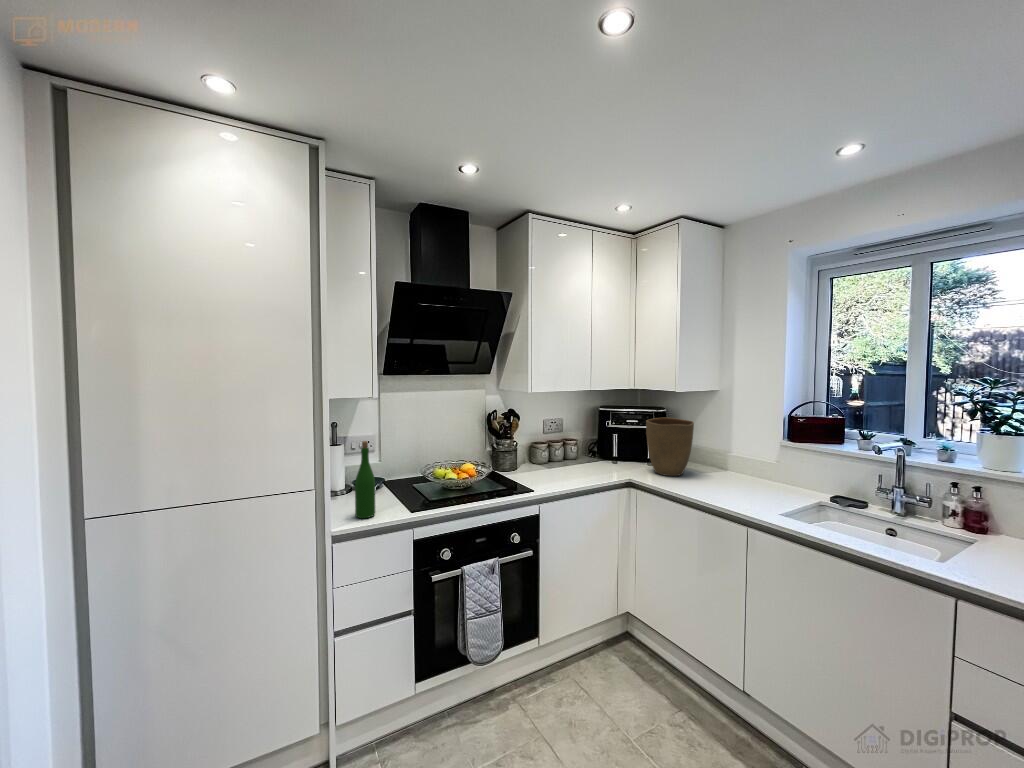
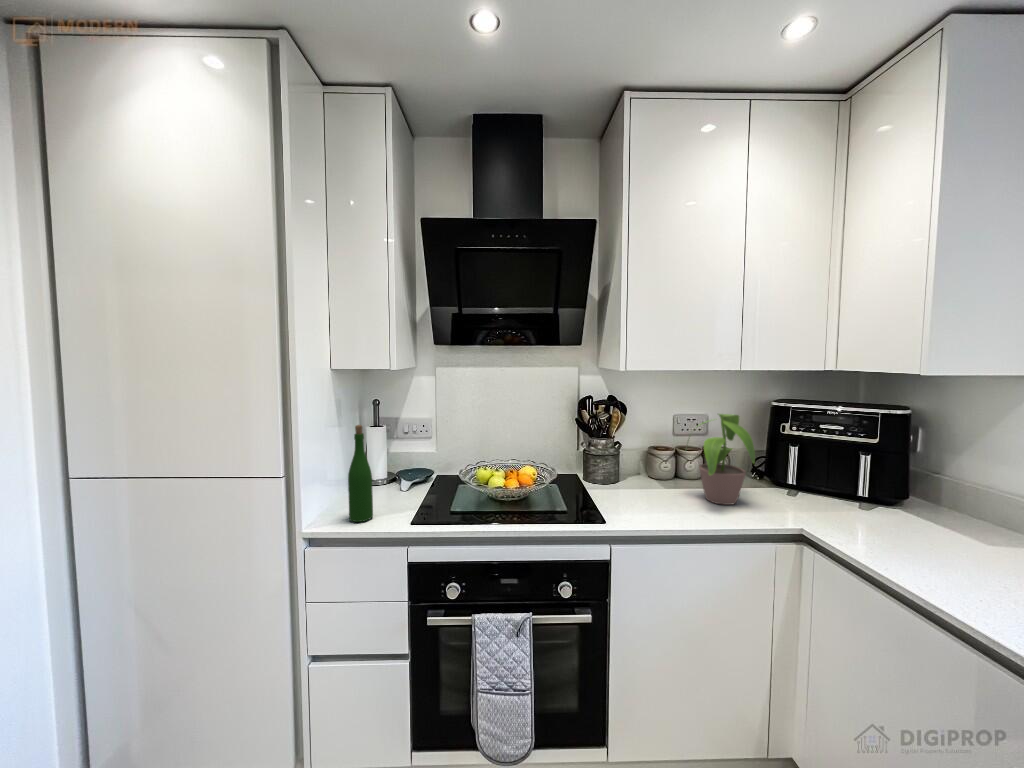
potted plant: none [559,417,606,473] -> present [689,414,755,505]
vase: present [646,418,694,476] -> none [851,424,973,541]

